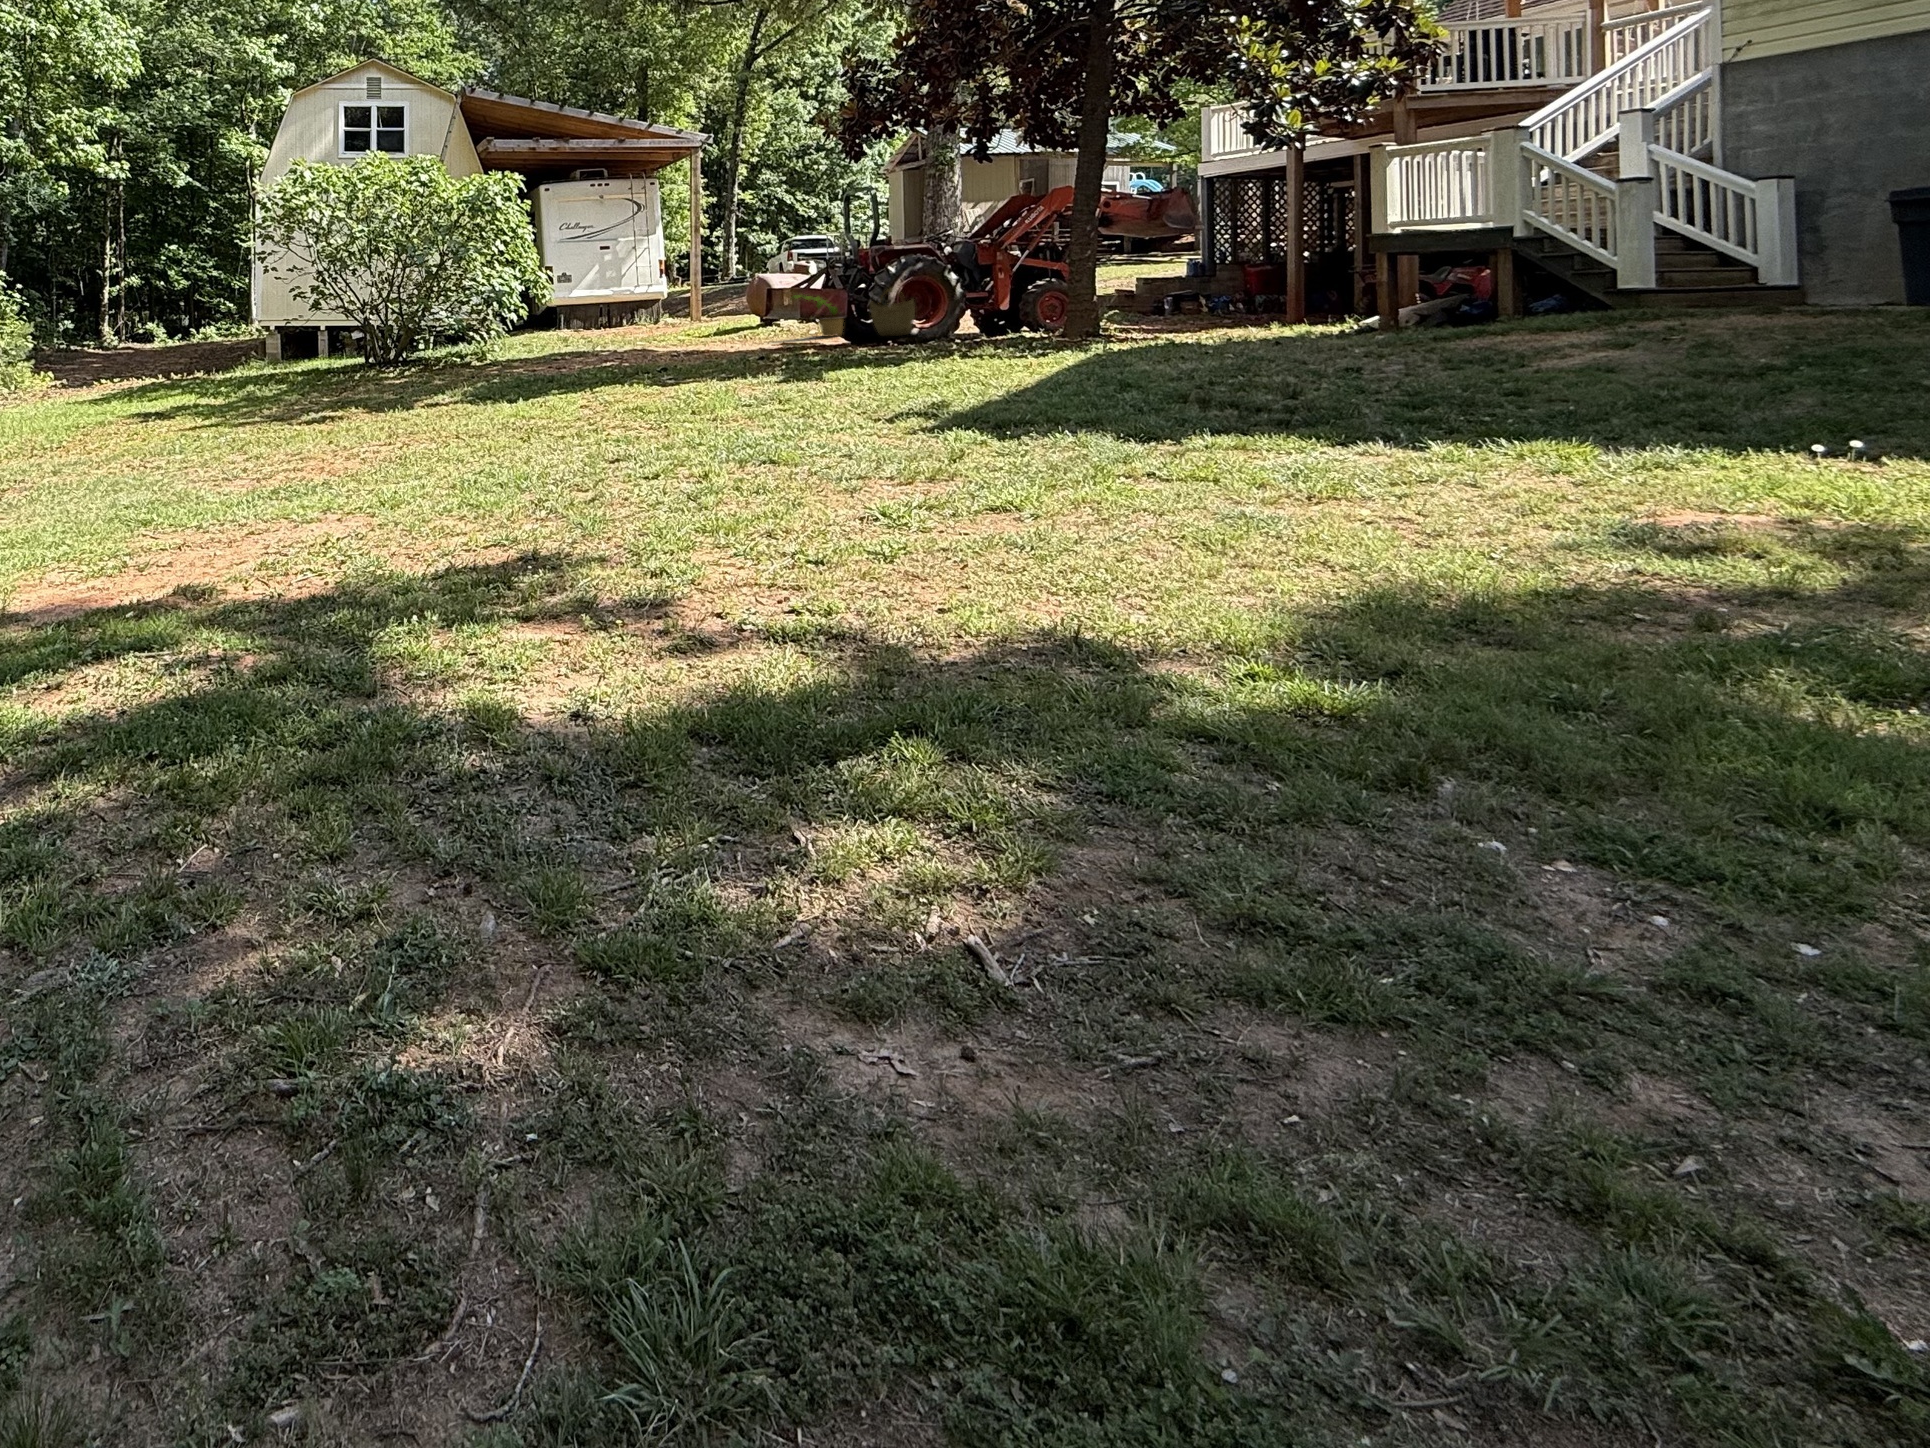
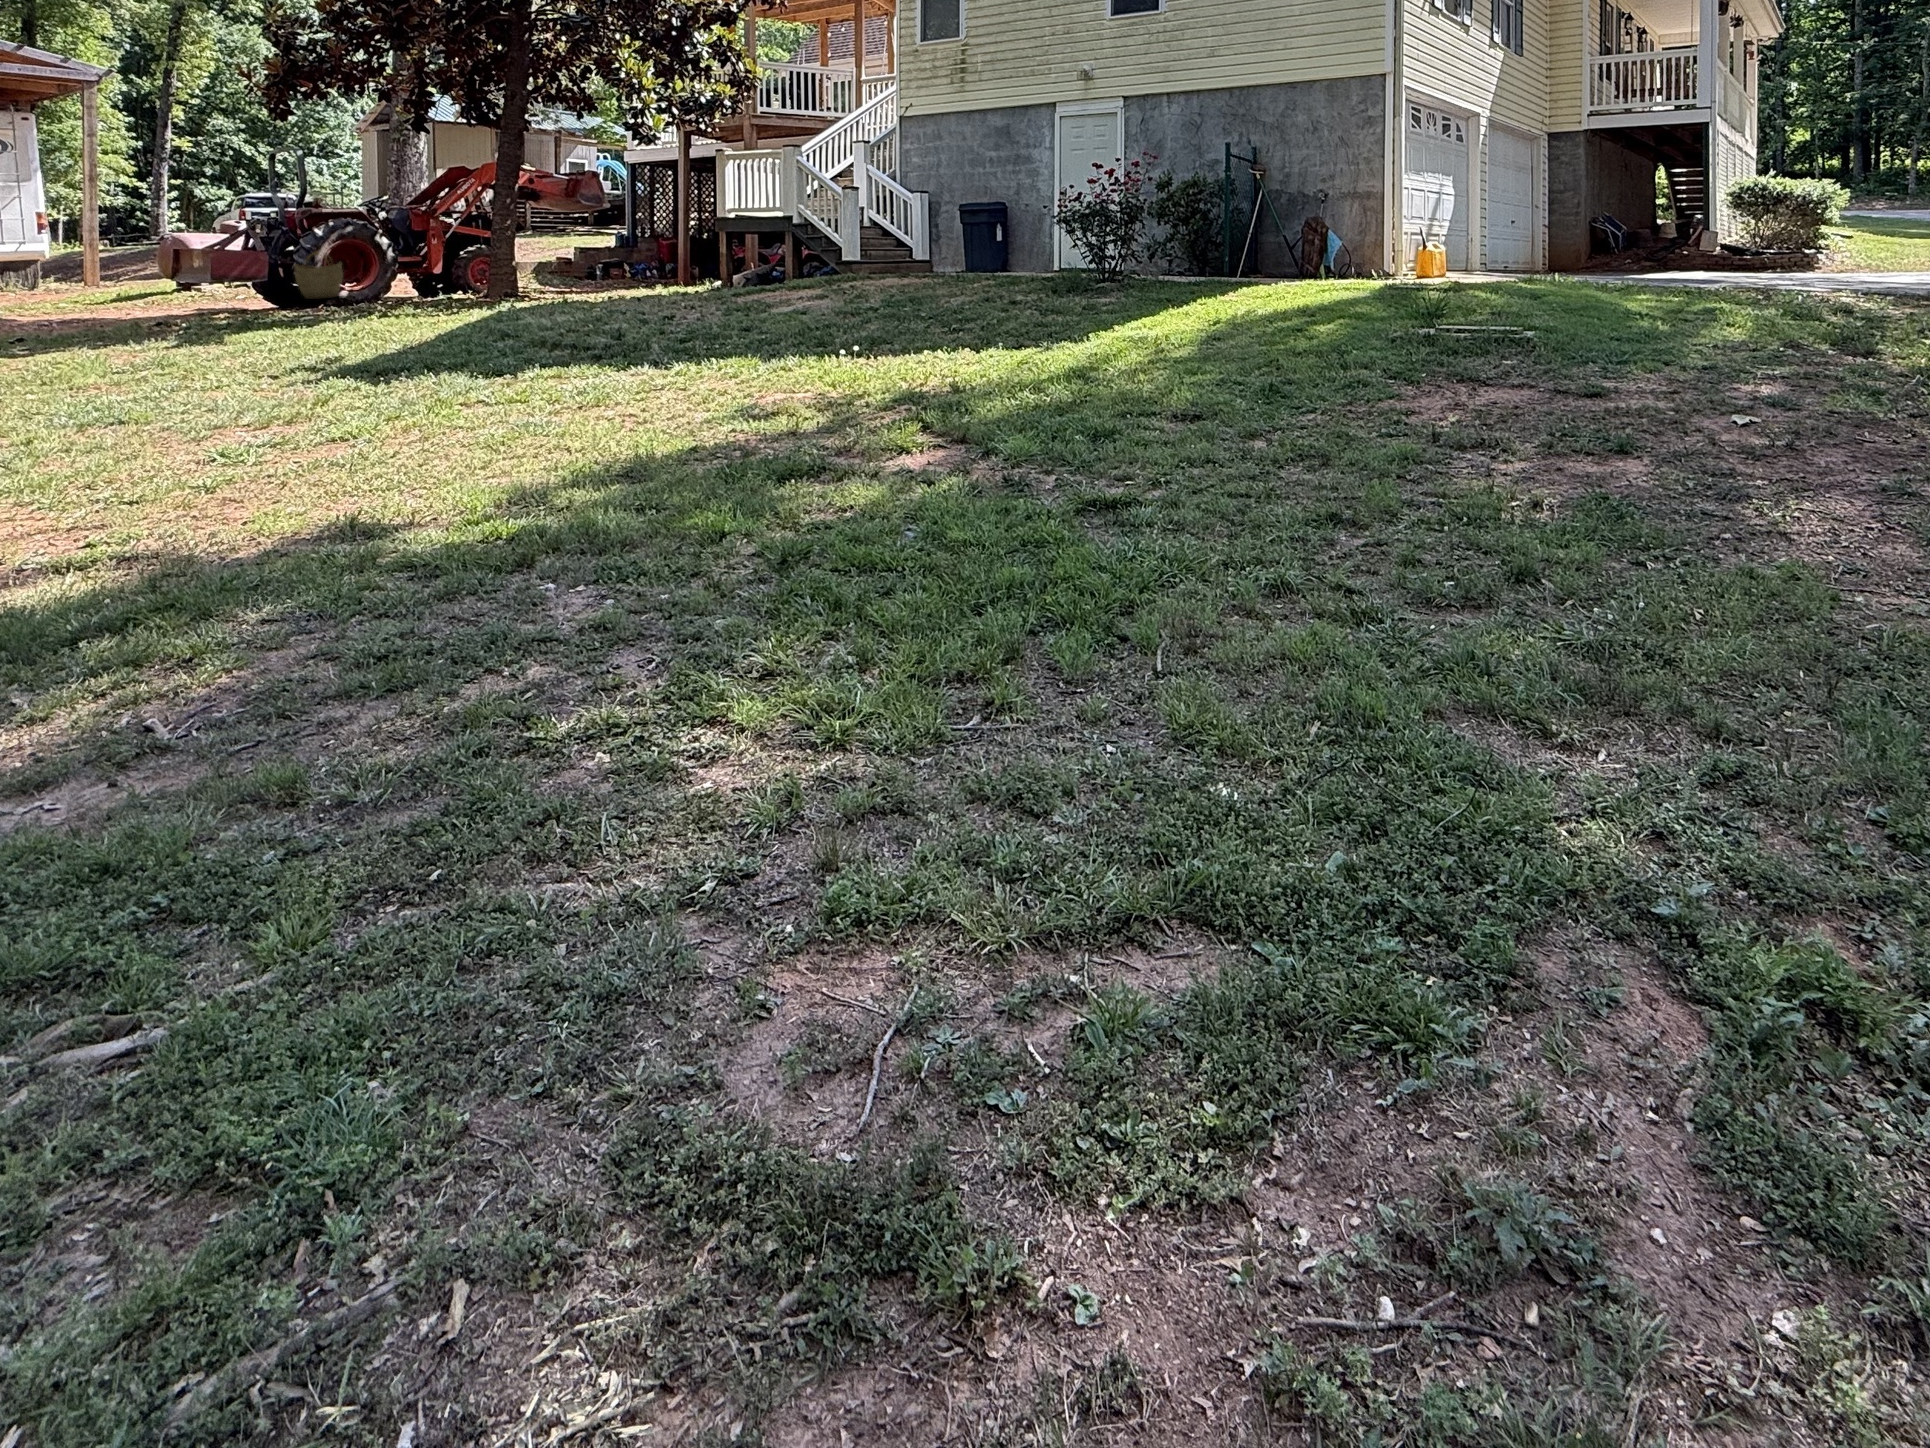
potted plant: present [793,295,843,337] -> none [201,256,266,300]

